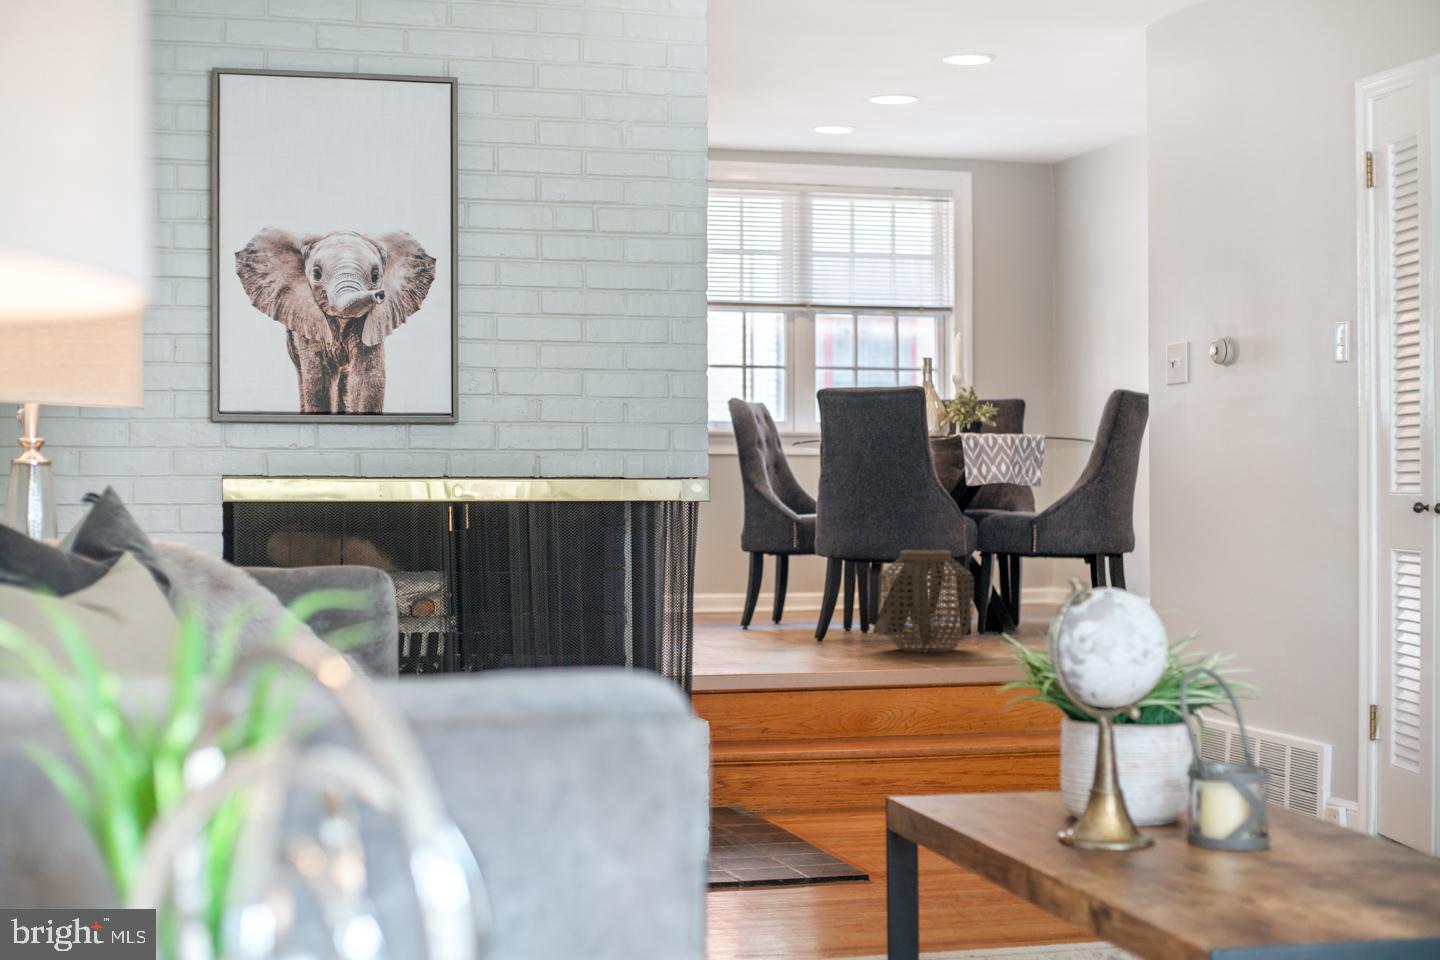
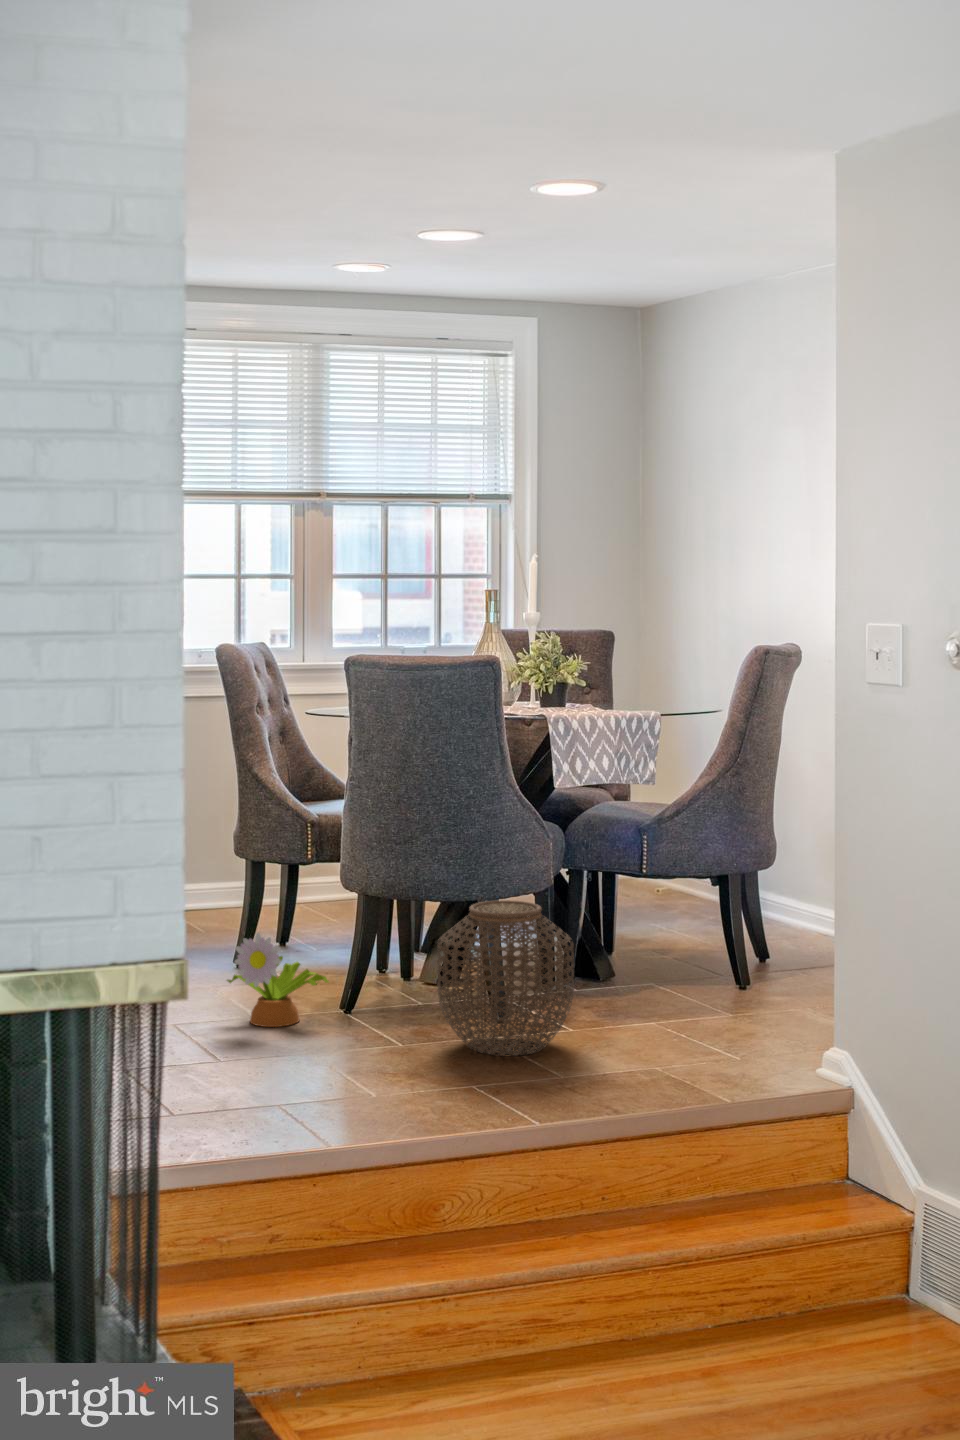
decorative plant: none [733,576,805,643] -> present [227,933,329,1027]

